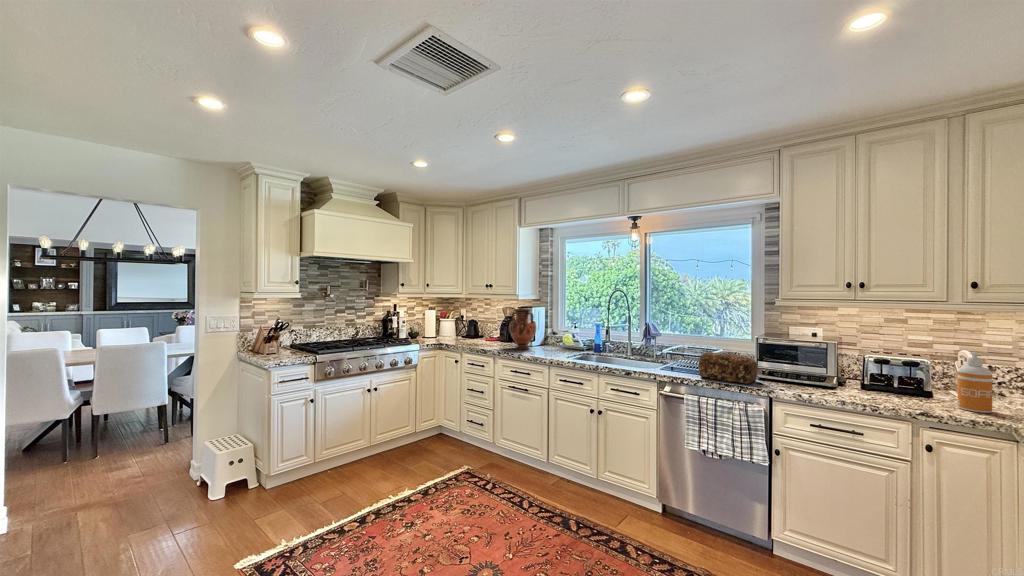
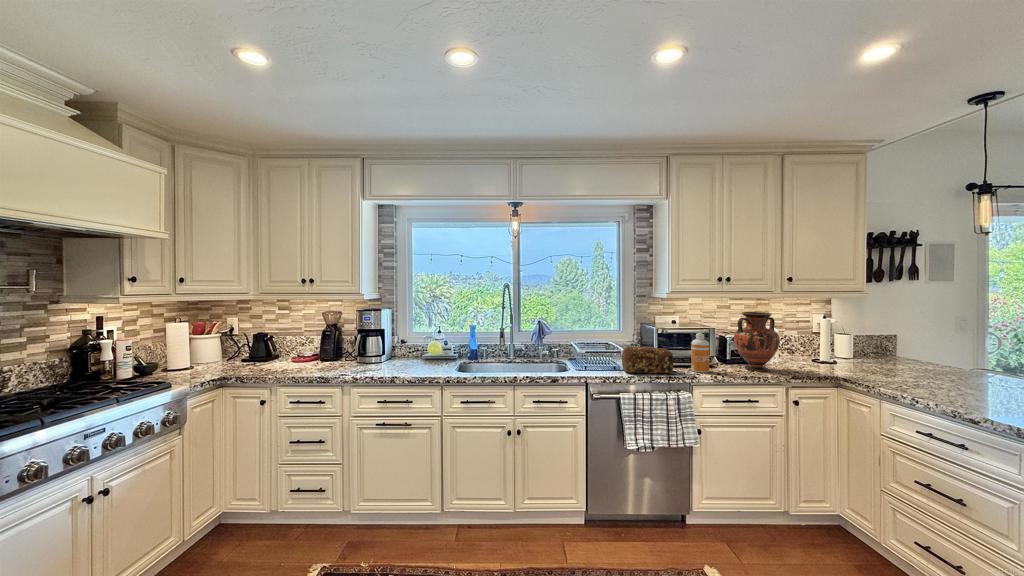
vase: present [509,309,536,349] -> present [734,312,780,371]
soap dispenser: present [957,353,992,413] -> present [691,330,709,373]

